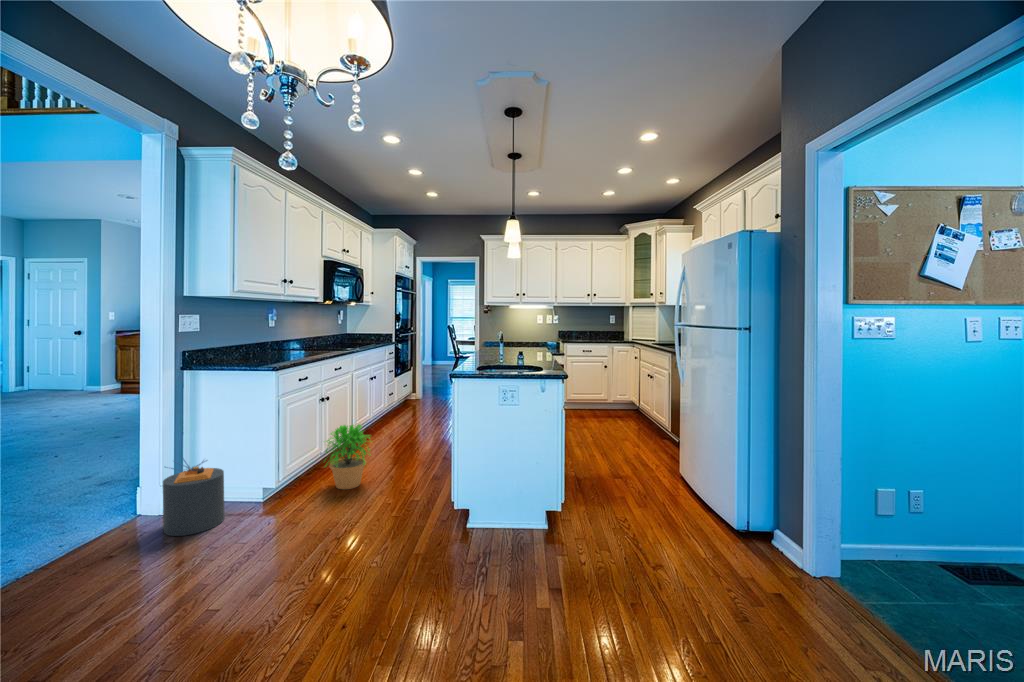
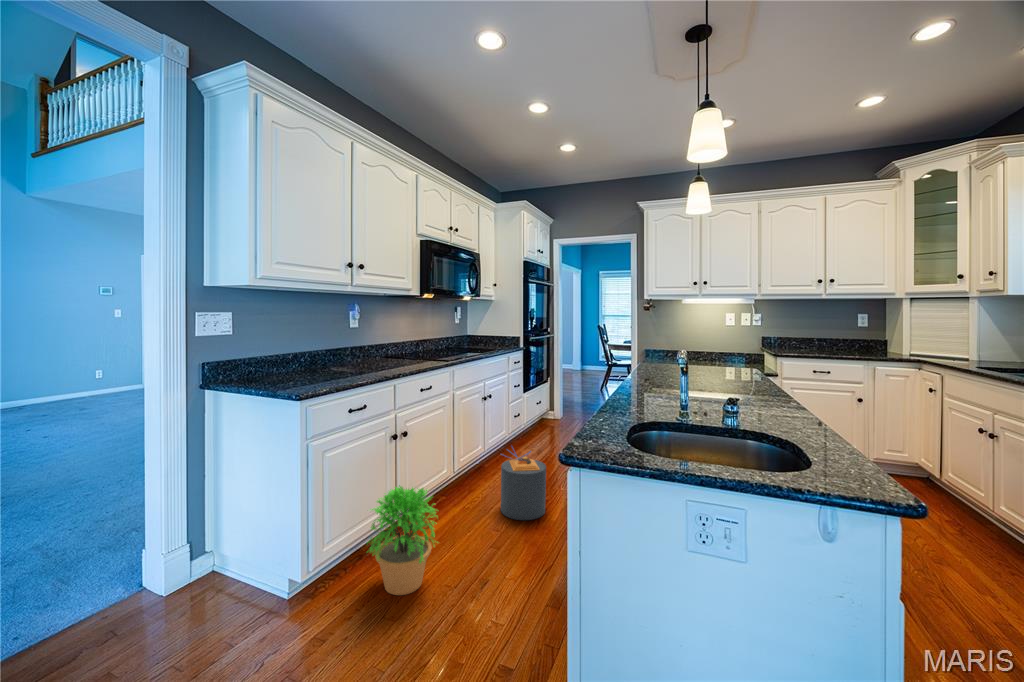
trash can: present [163,457,224,536] -> present [501,447,546,520]

